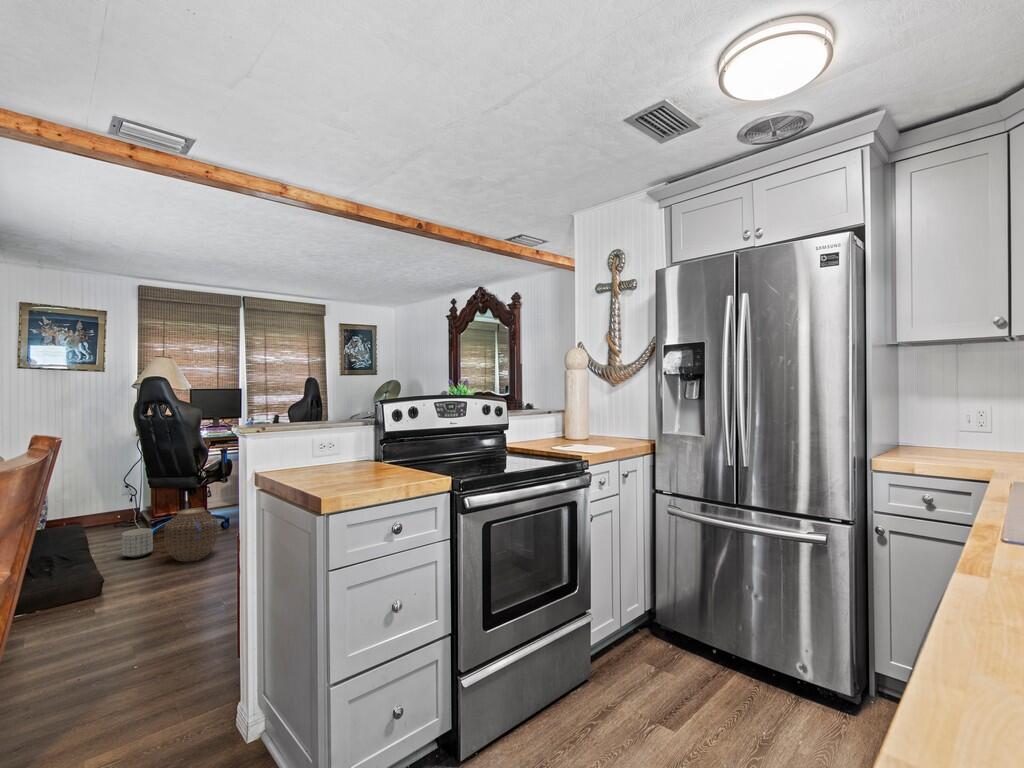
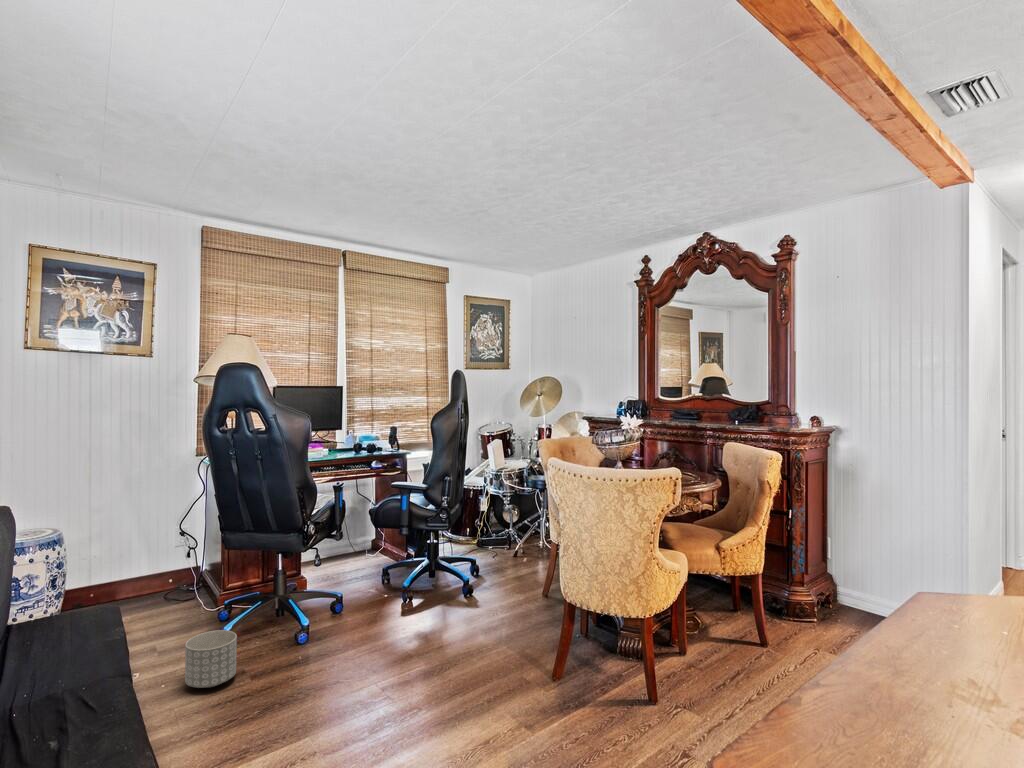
woven basket: present [164,508,217,561] -> none [262,600,351,706]

